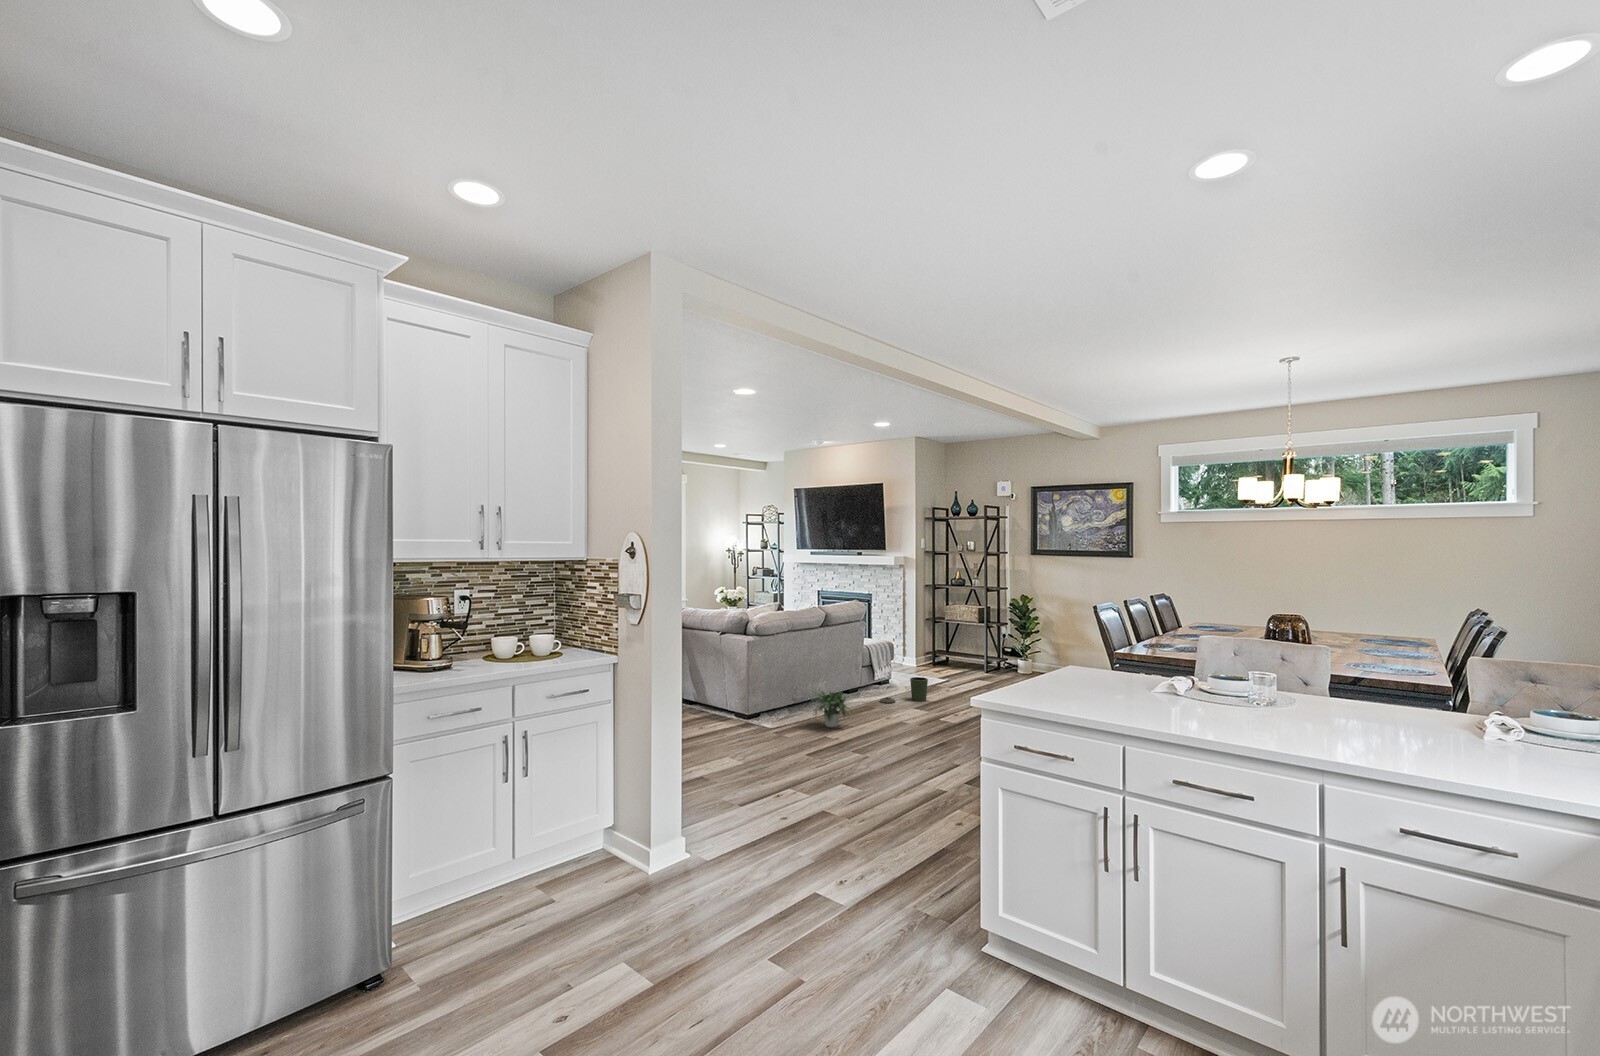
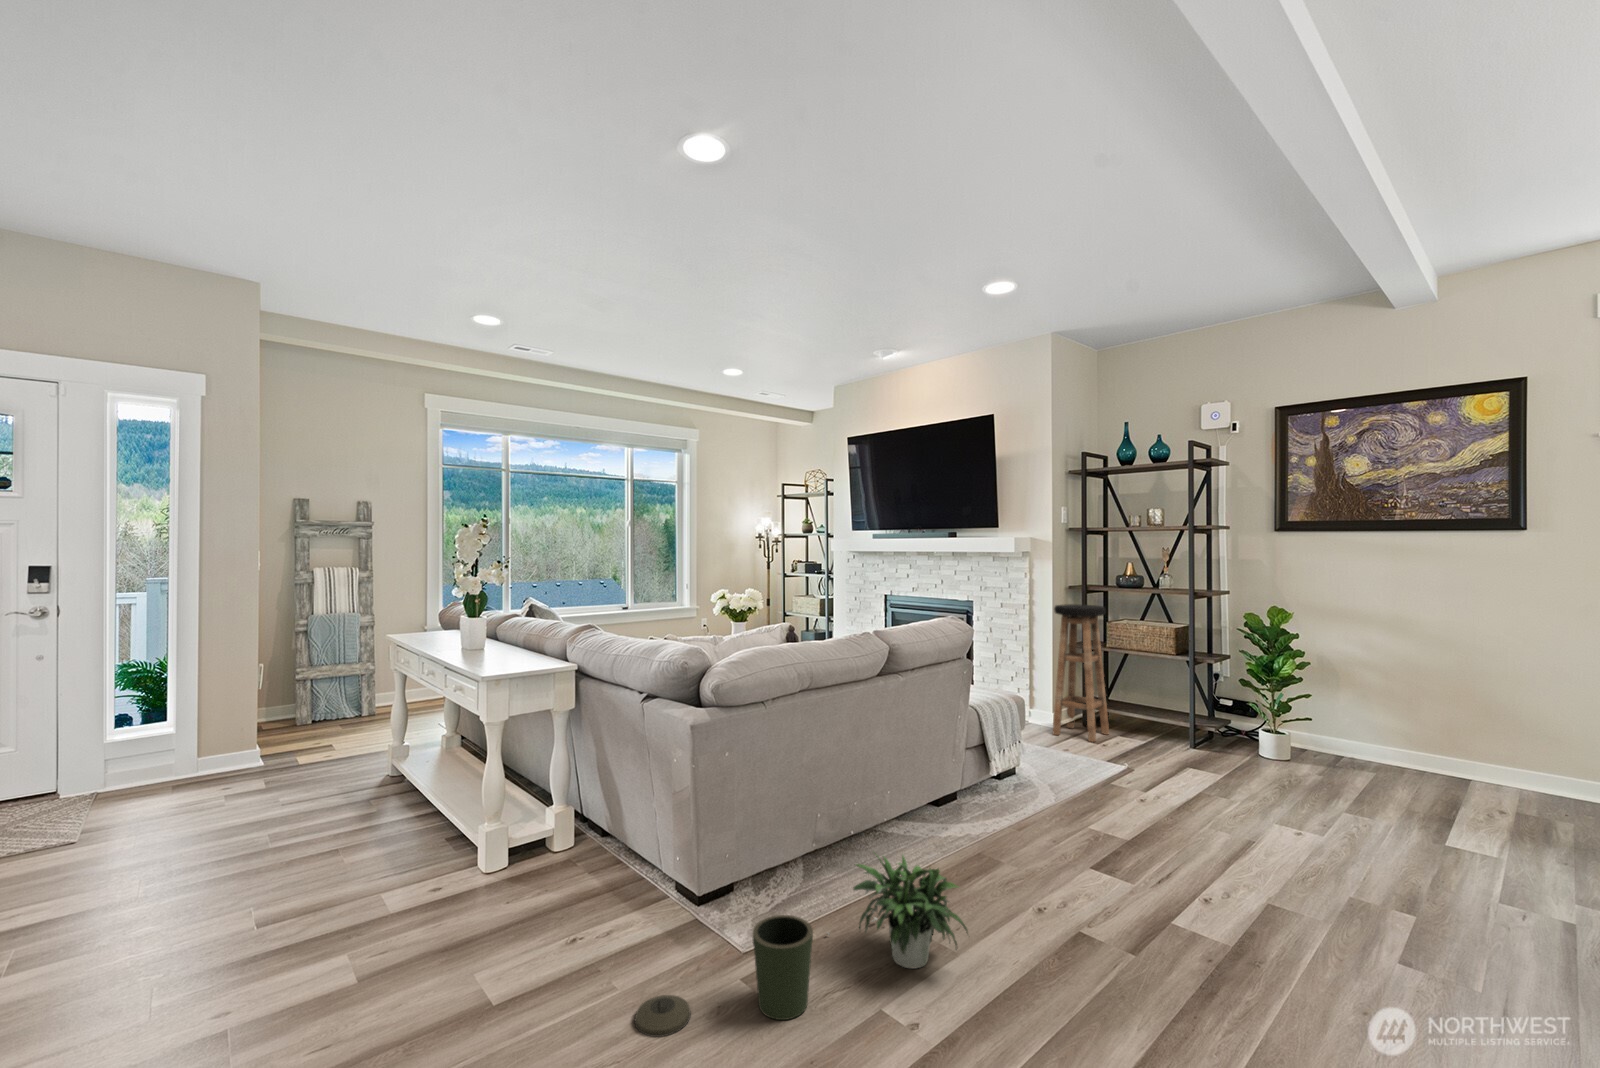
bar stool: none [912,596,943,671] -> present [1053,604,1109,742]
trash can: present [880,677,928,704] -> present [635,915,813,1037]

